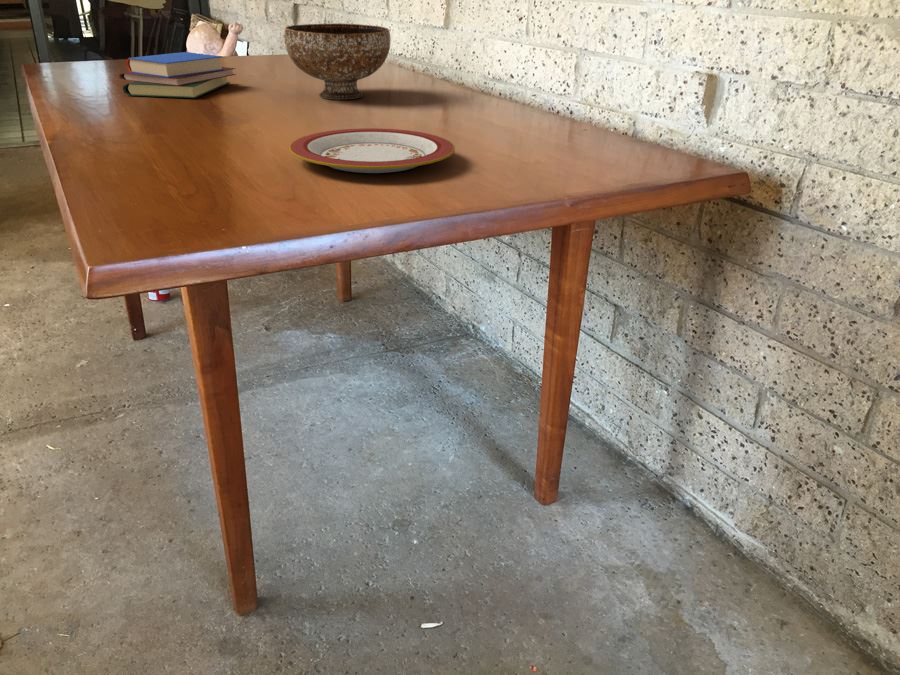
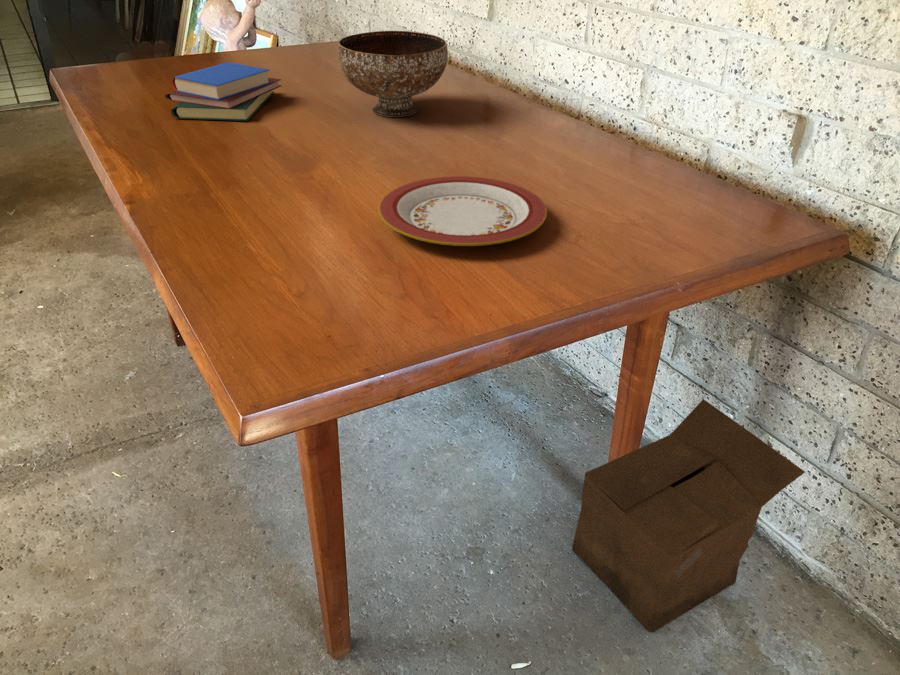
cardboard box: none [500,371,731,600] -> present [573,399,805,632]

